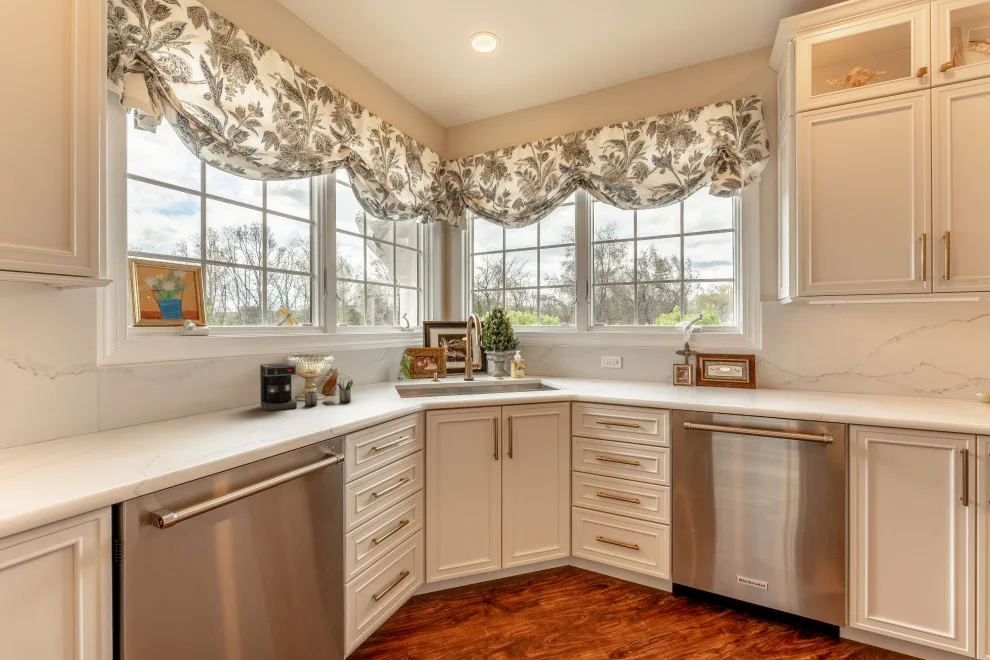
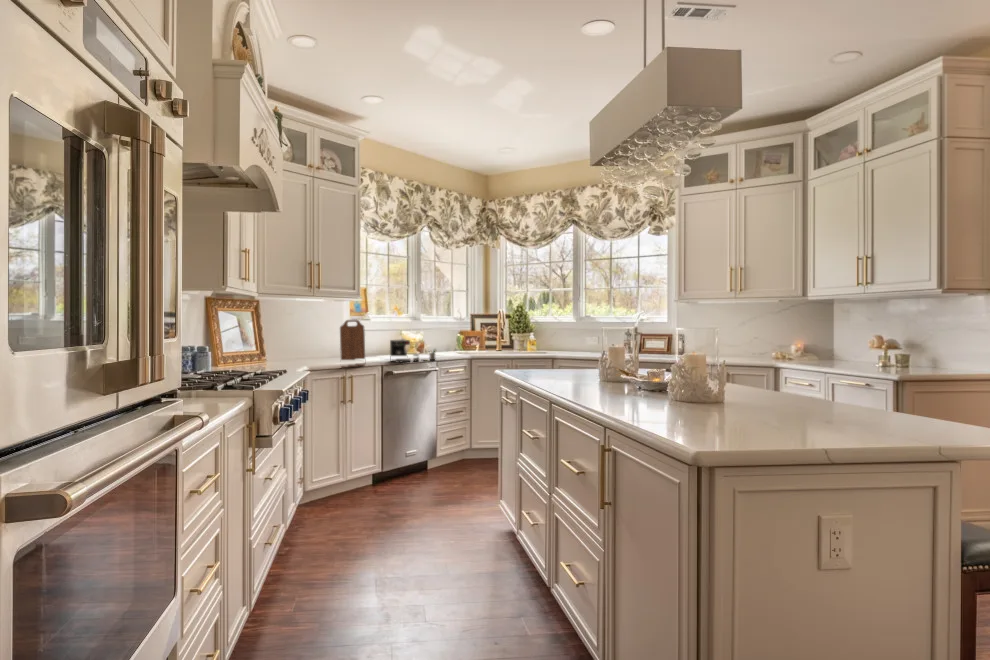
cutting board: none [97,321,178,435] -> present [340,320,365,368]

